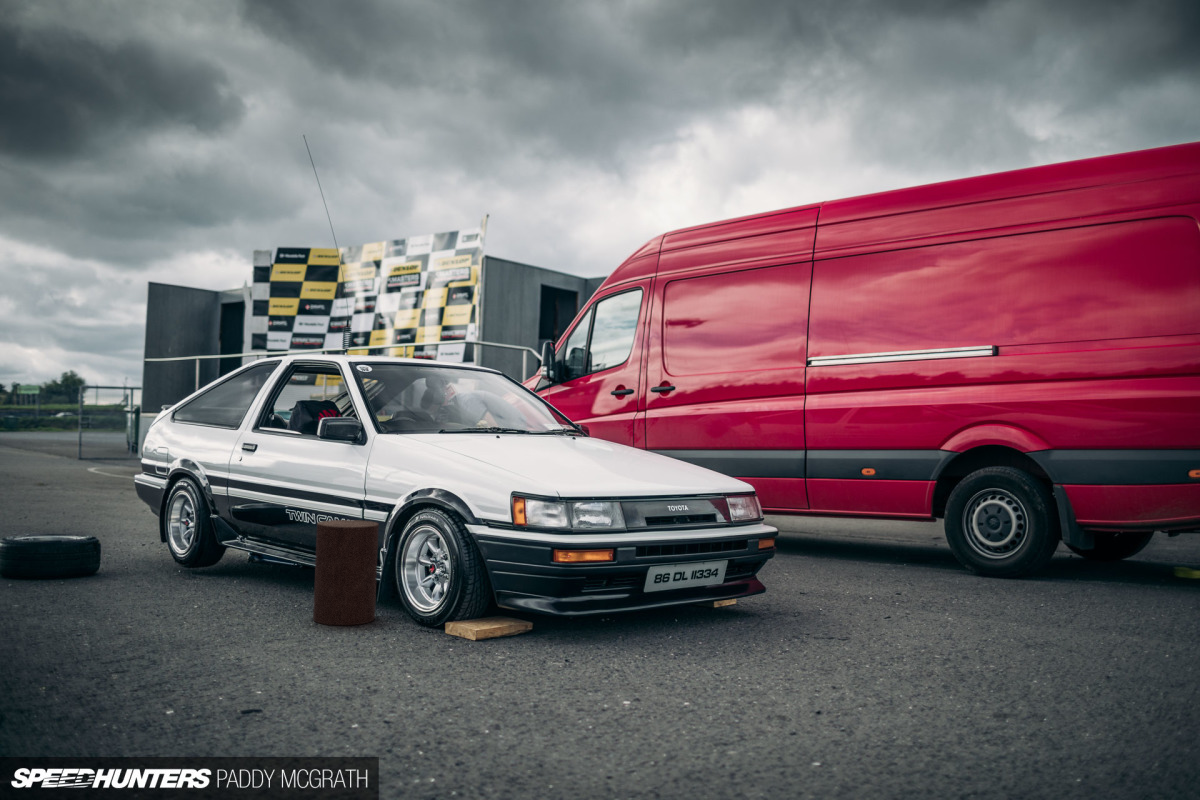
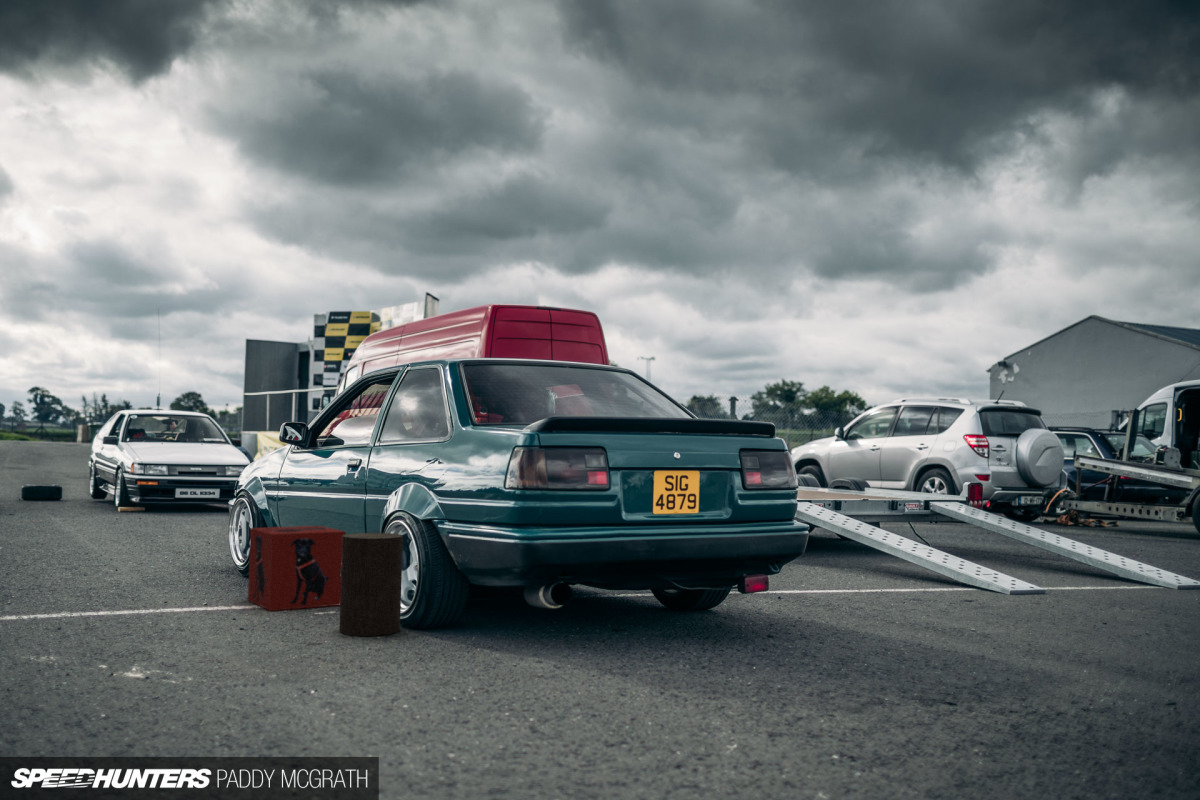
storage box: none [213,508,316,597] -> present [248,526,346,611]

